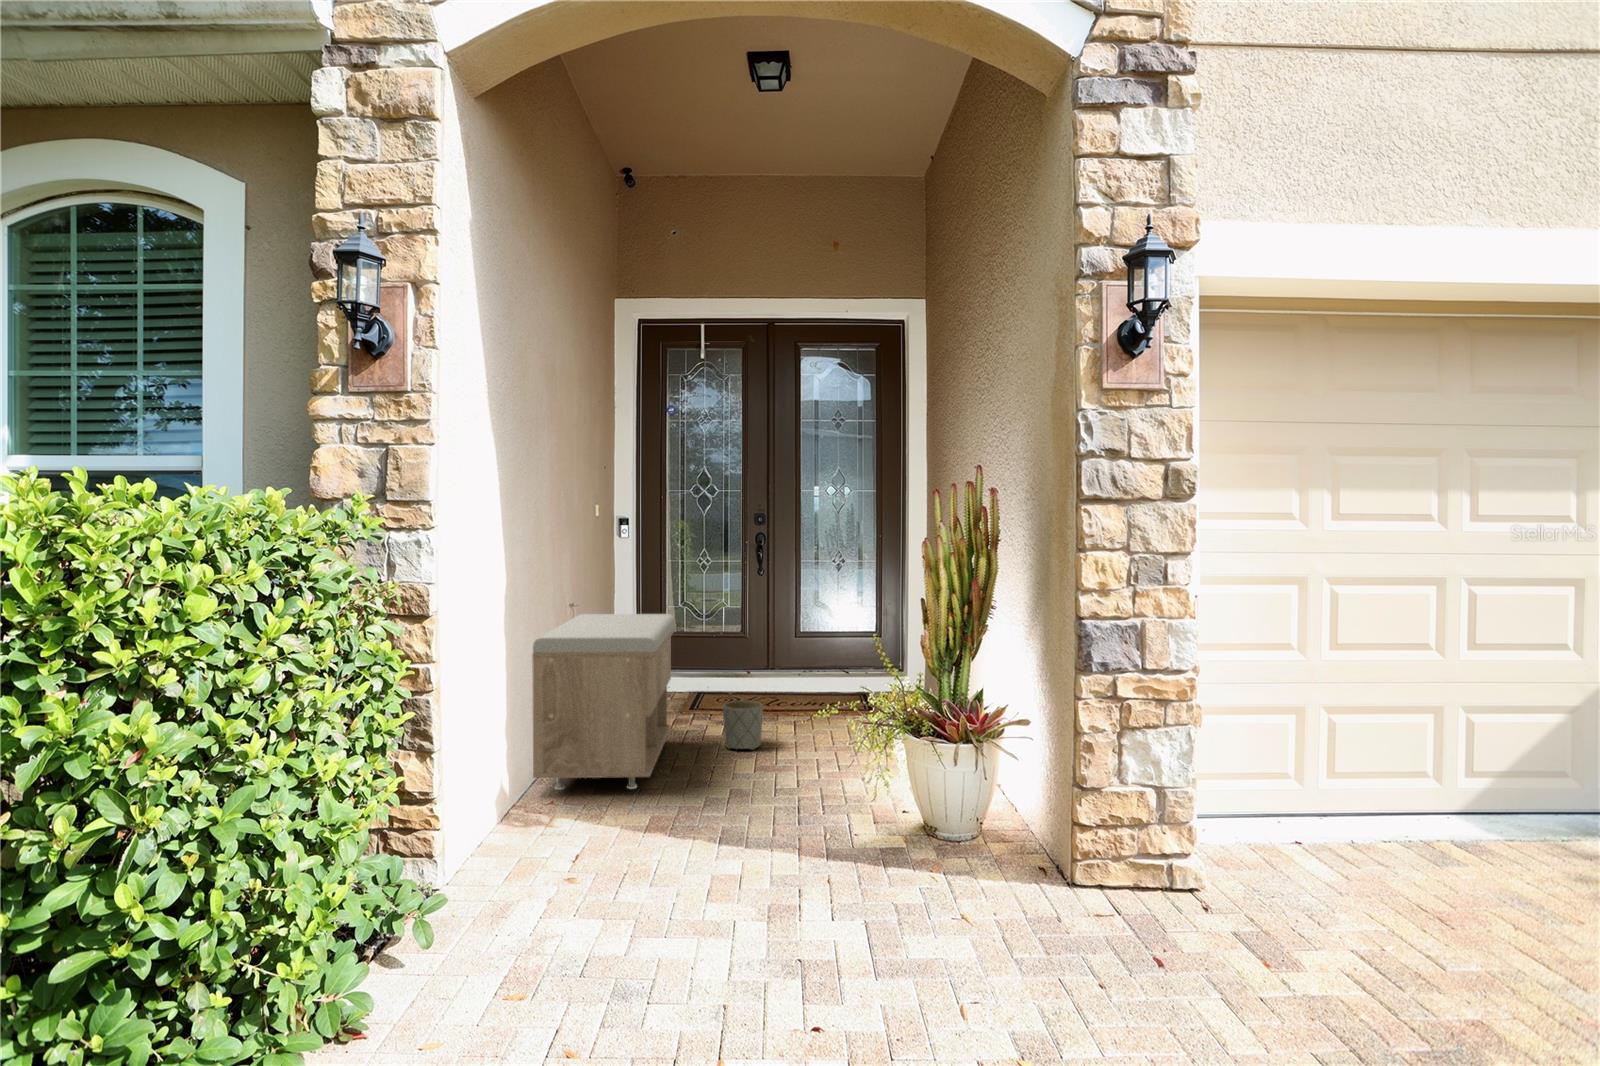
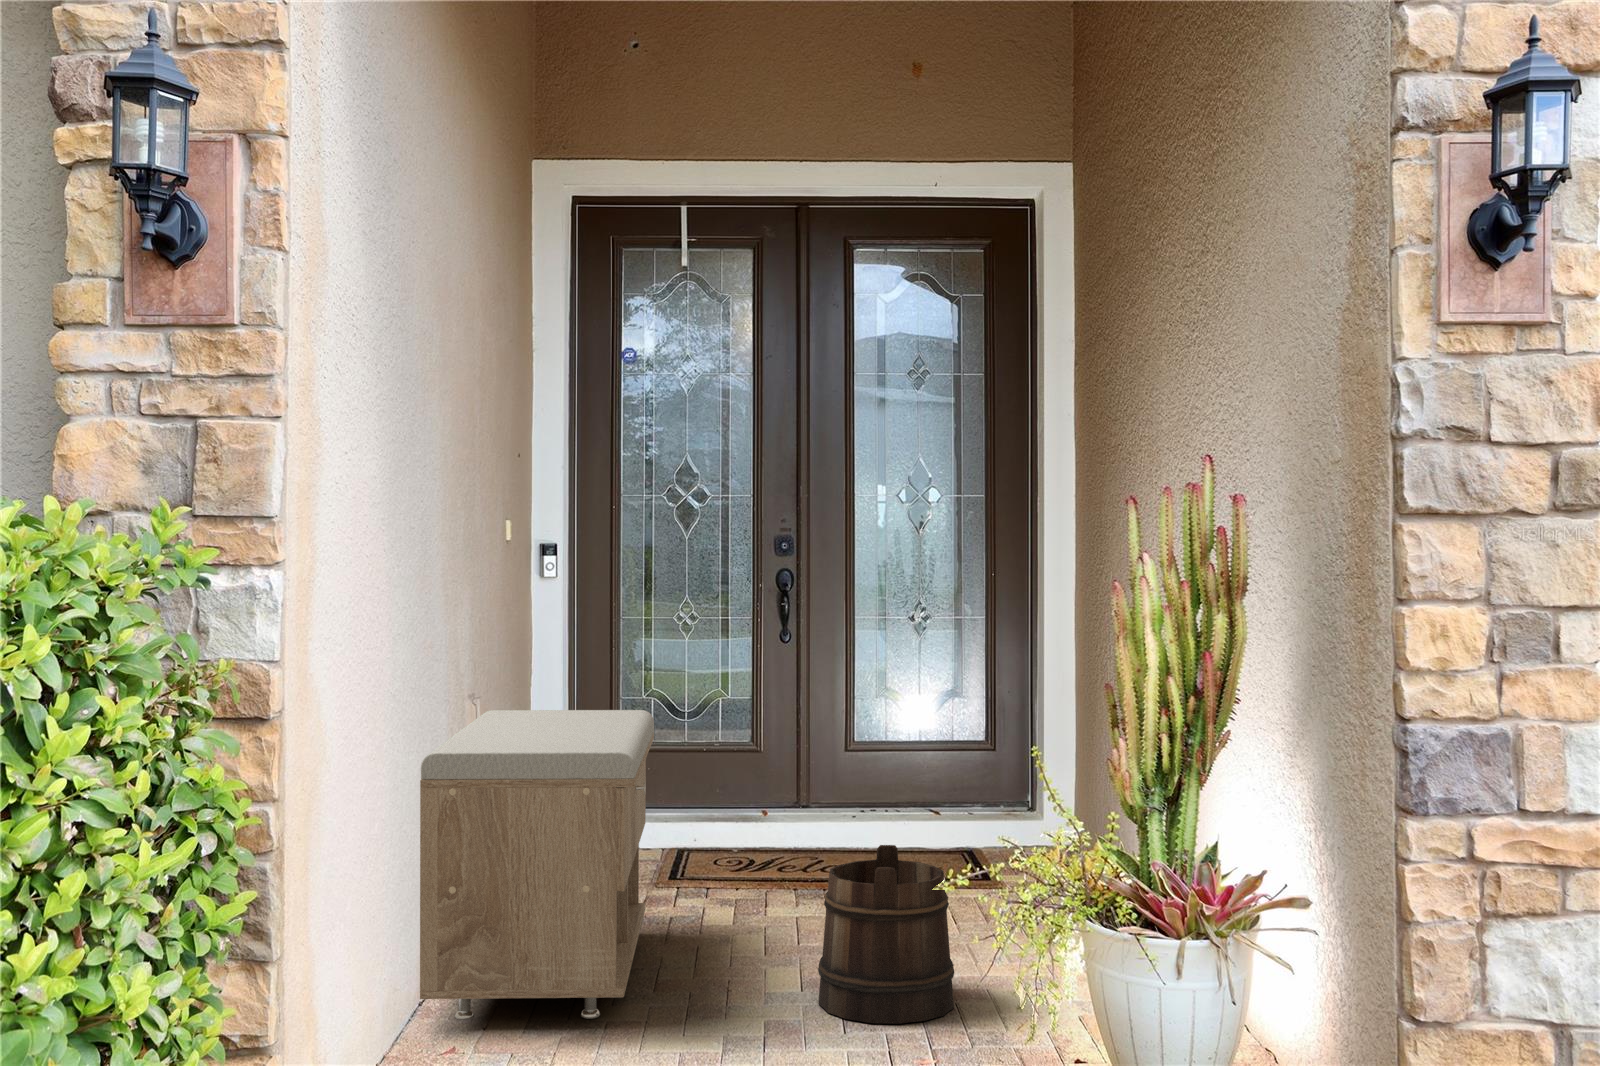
bucket: none [763,691,841,792] -> present [818,845,954,1024]
planter: present [723,700,763,750] -> none [737,861,807,948]

